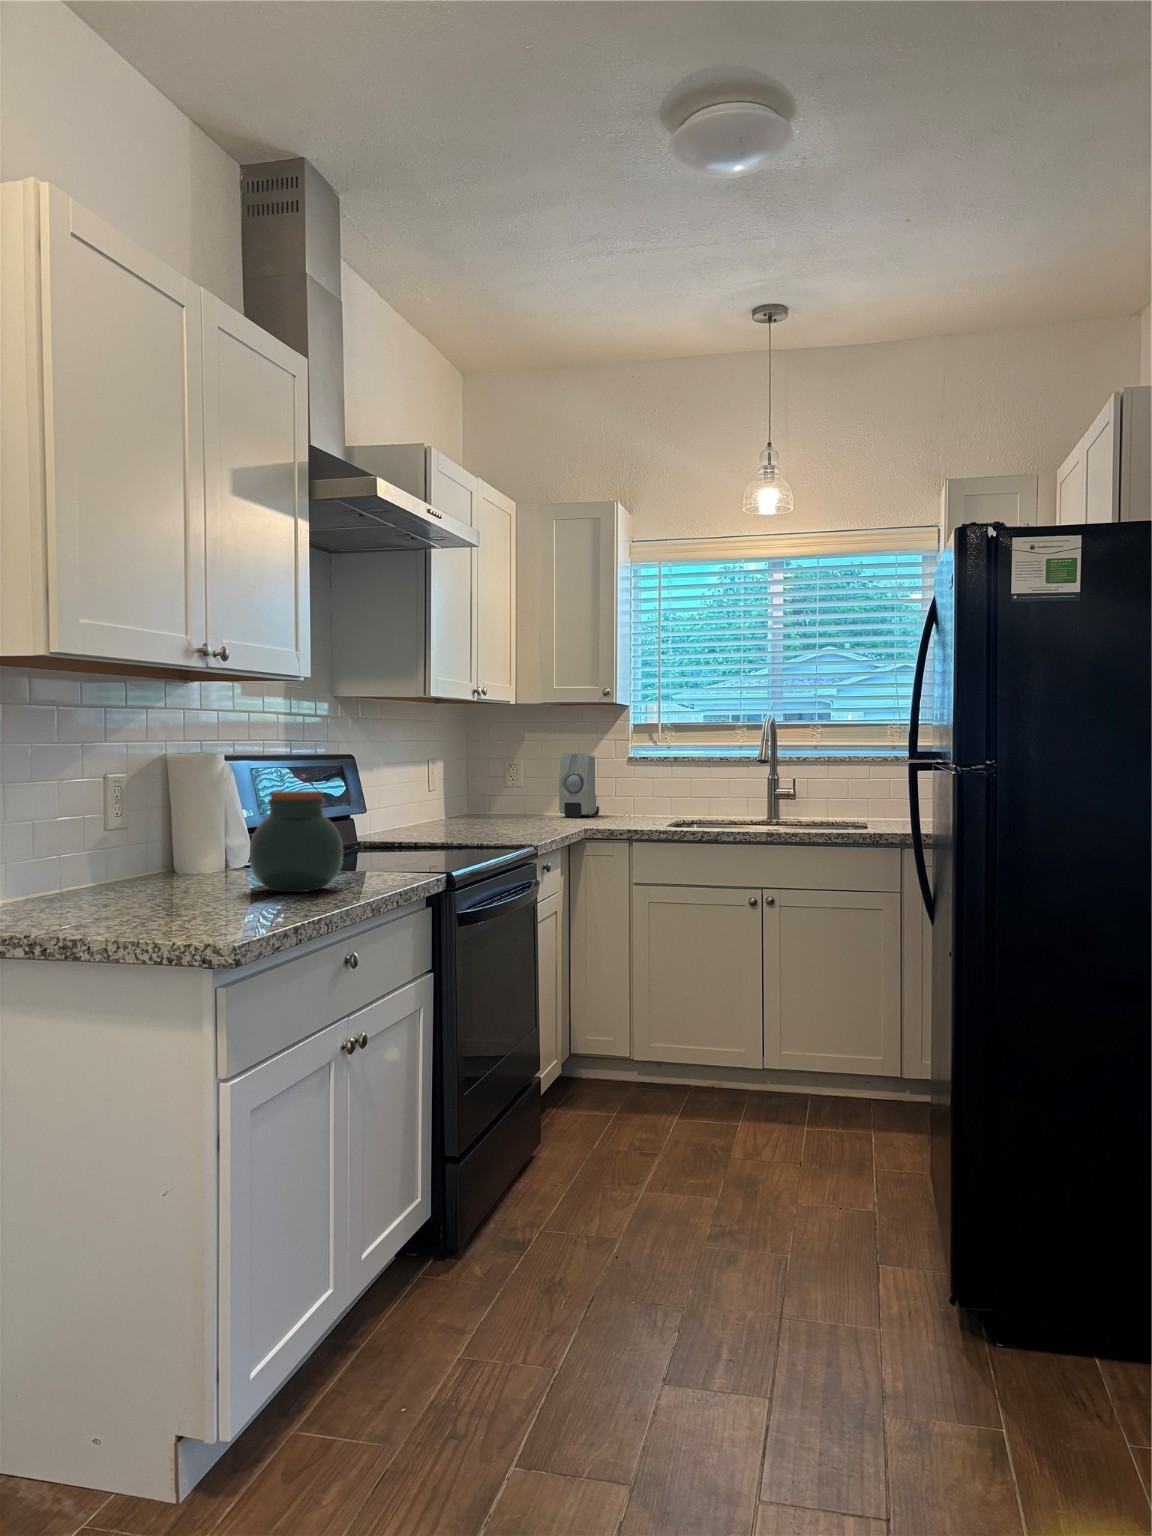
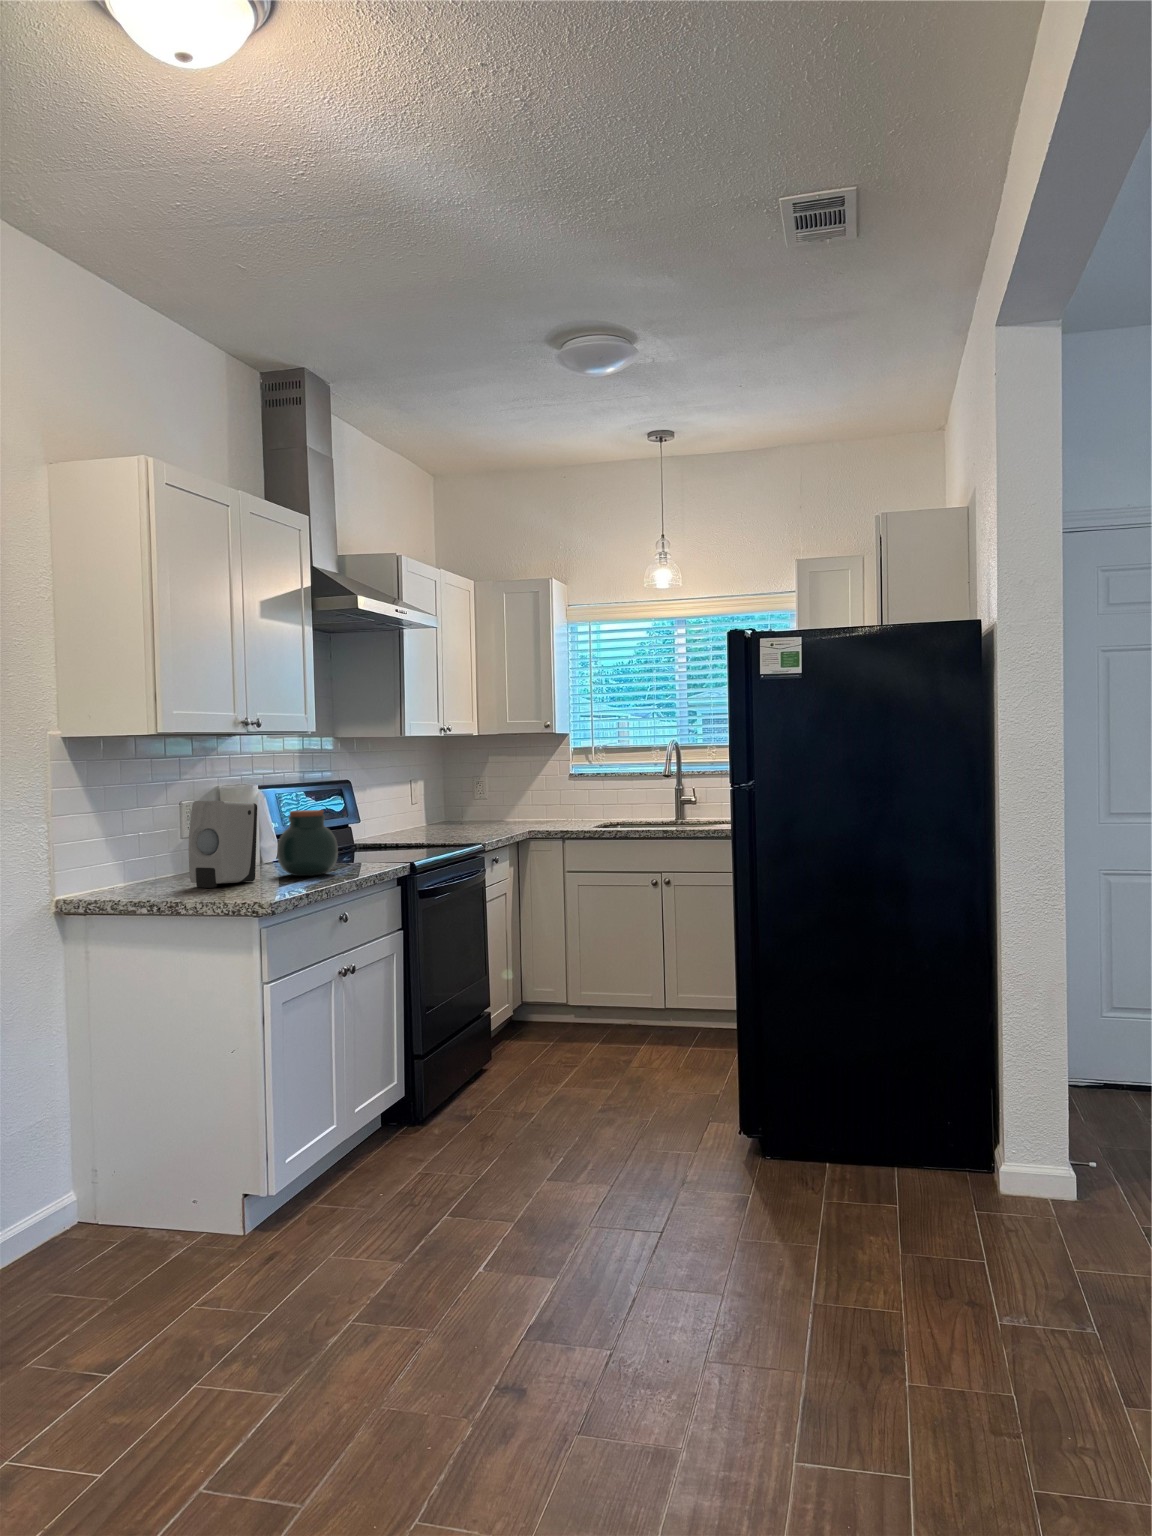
soap dispenser: present [559,753,599,817] -> present [189,801,257,888]

